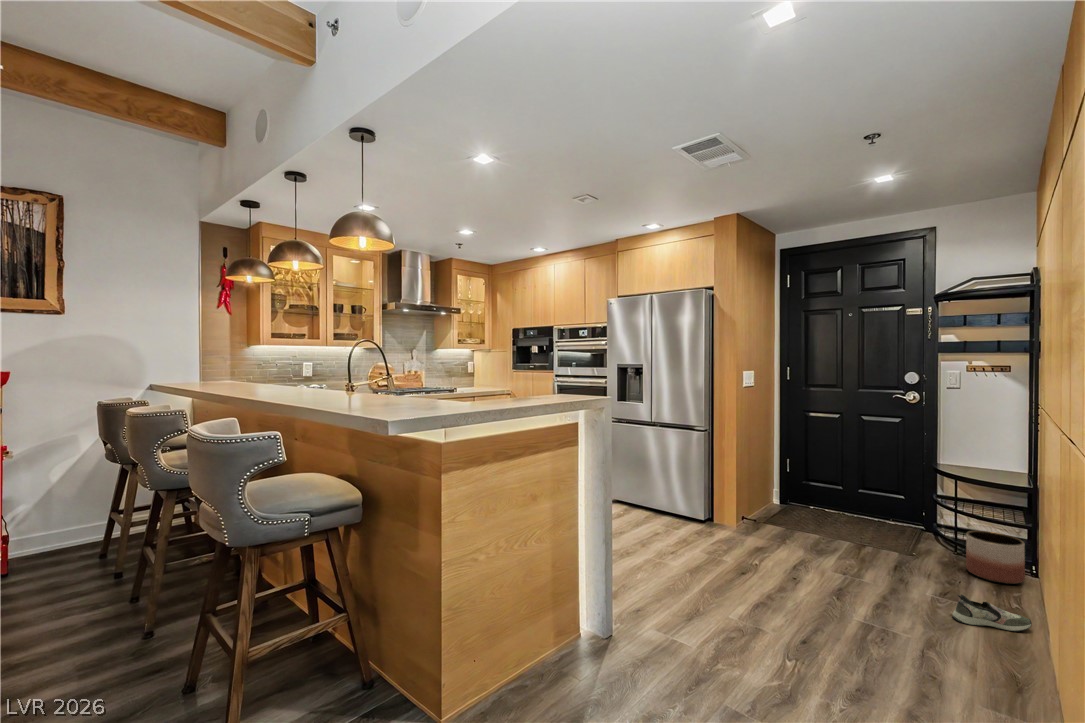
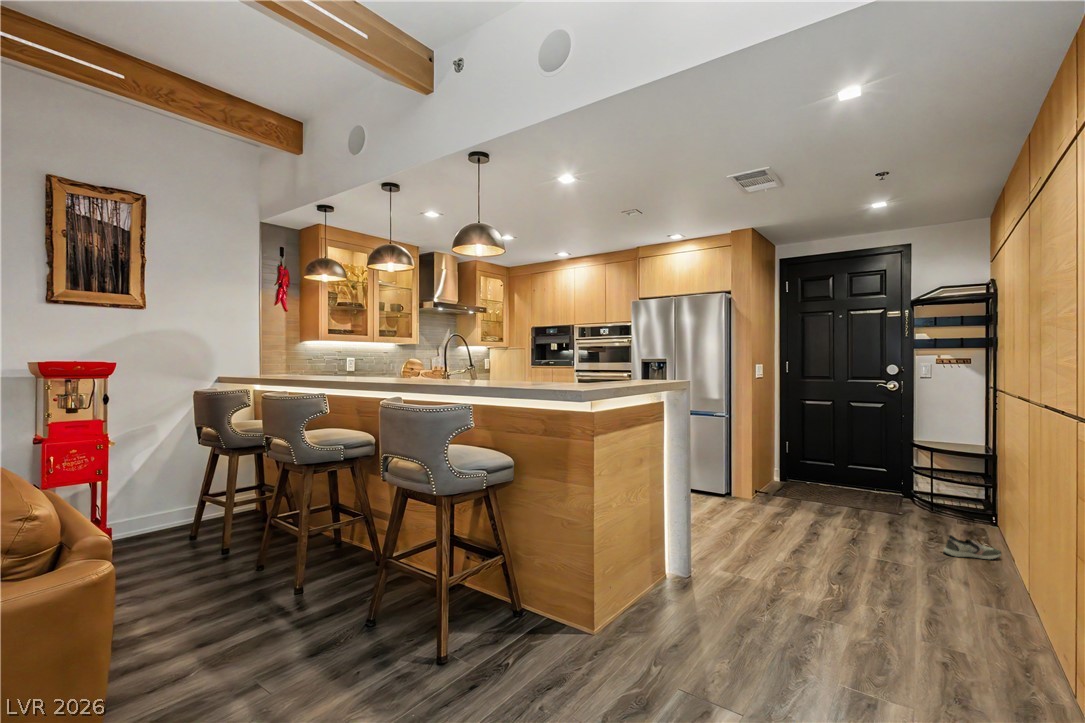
planter: present [966,531,1025,584] -> none [943,491,988,530]

